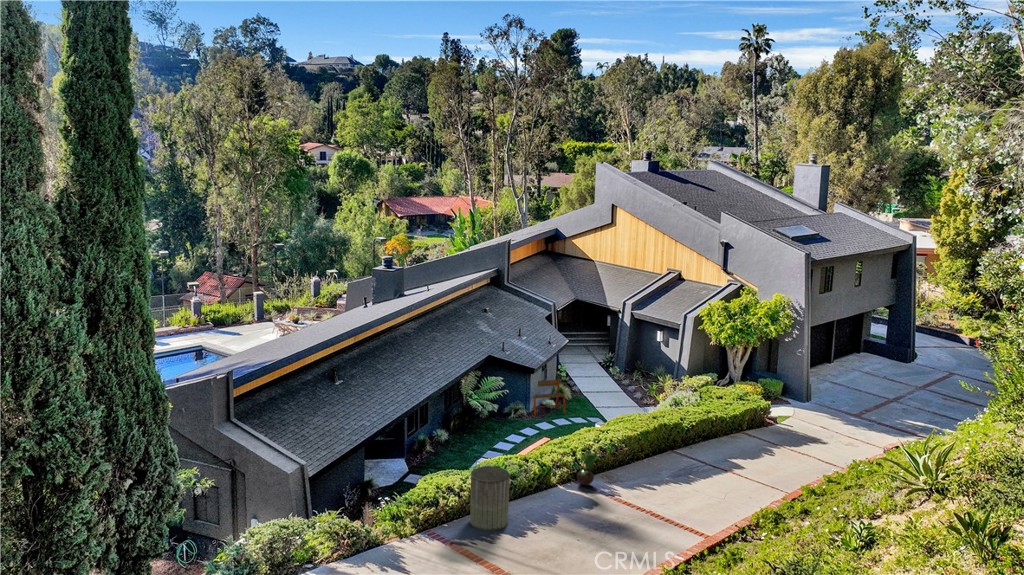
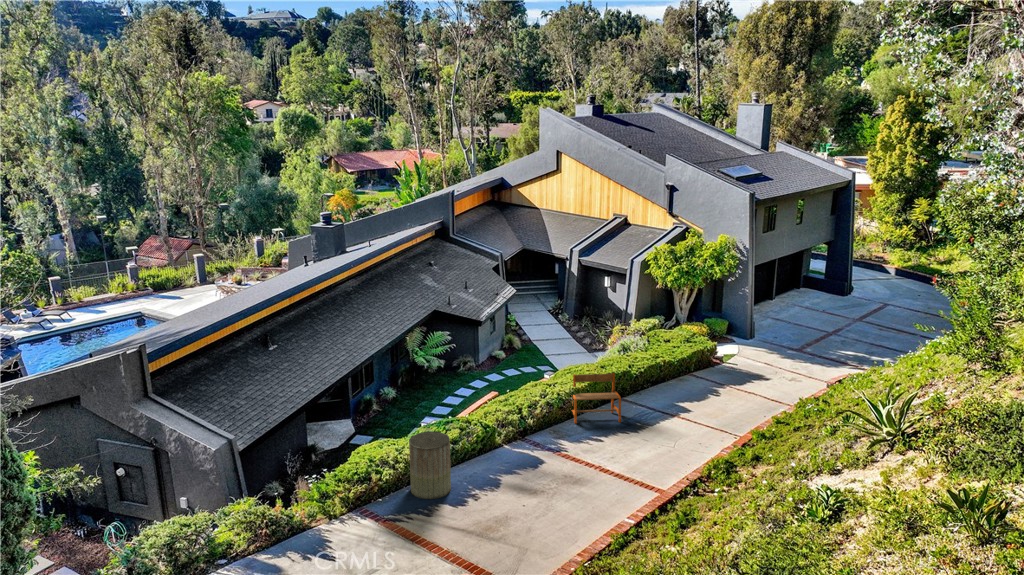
bench: present [532,380,565,415] -> present [572,373,621,423]
potted tree: present [577,452,598,485] -> none [524,405,547,442]

